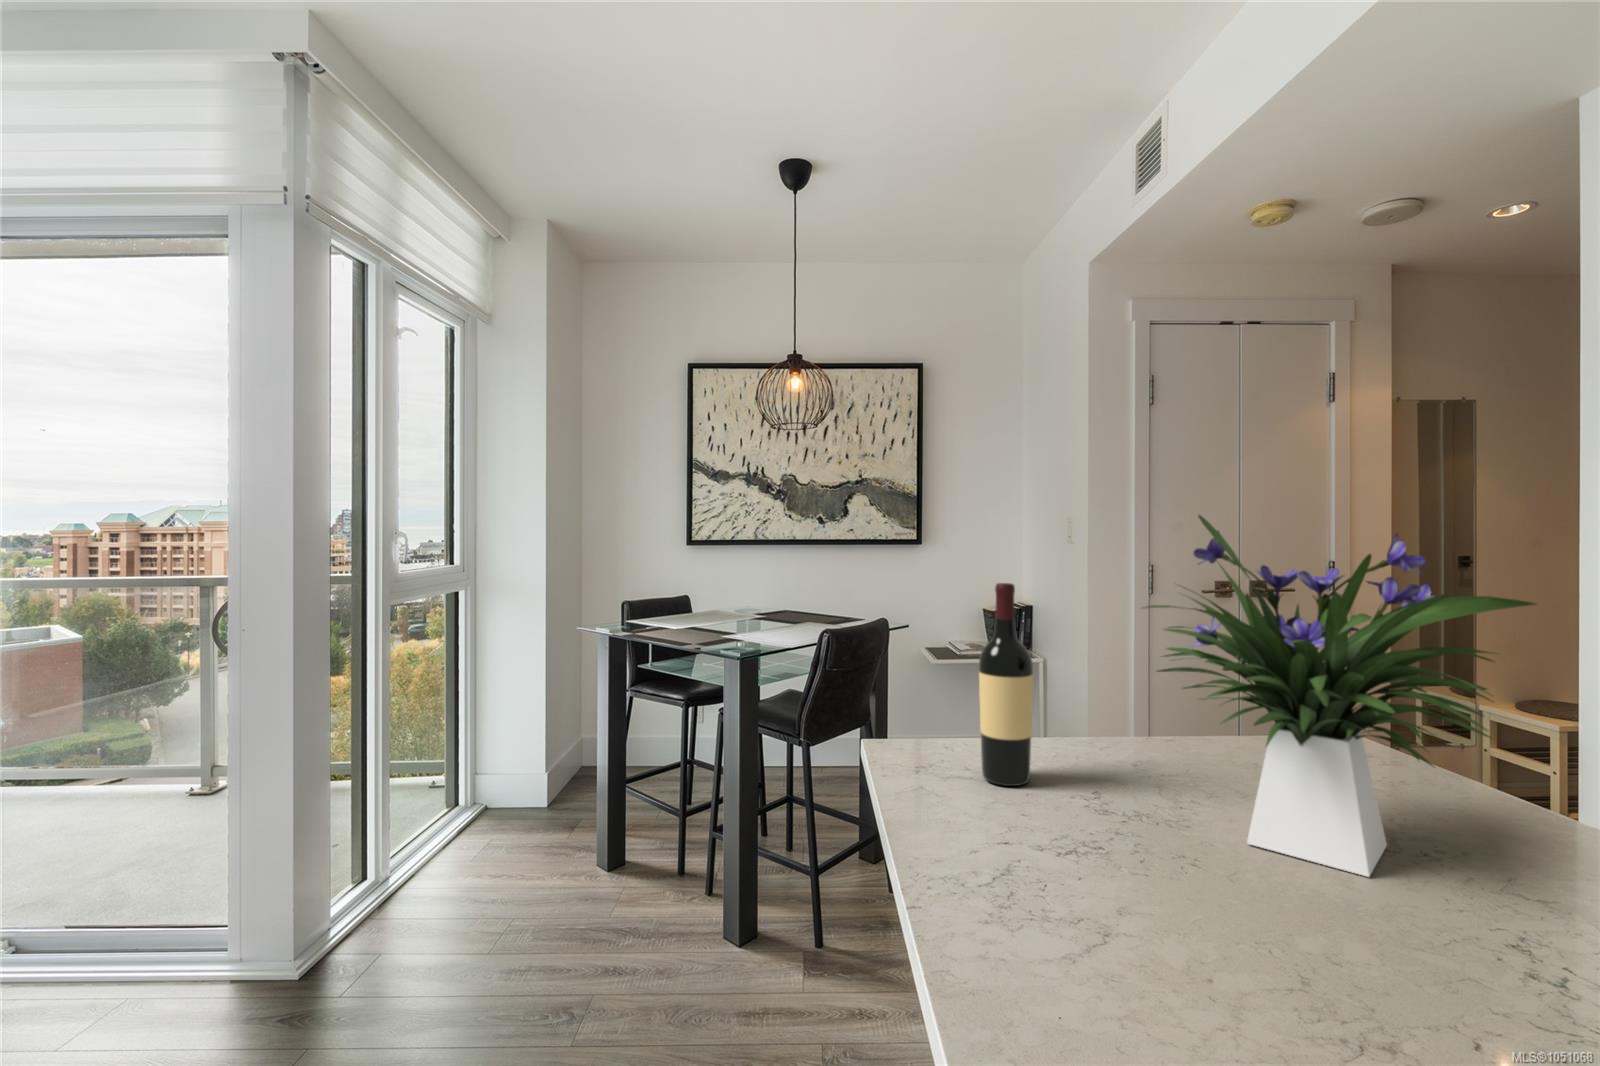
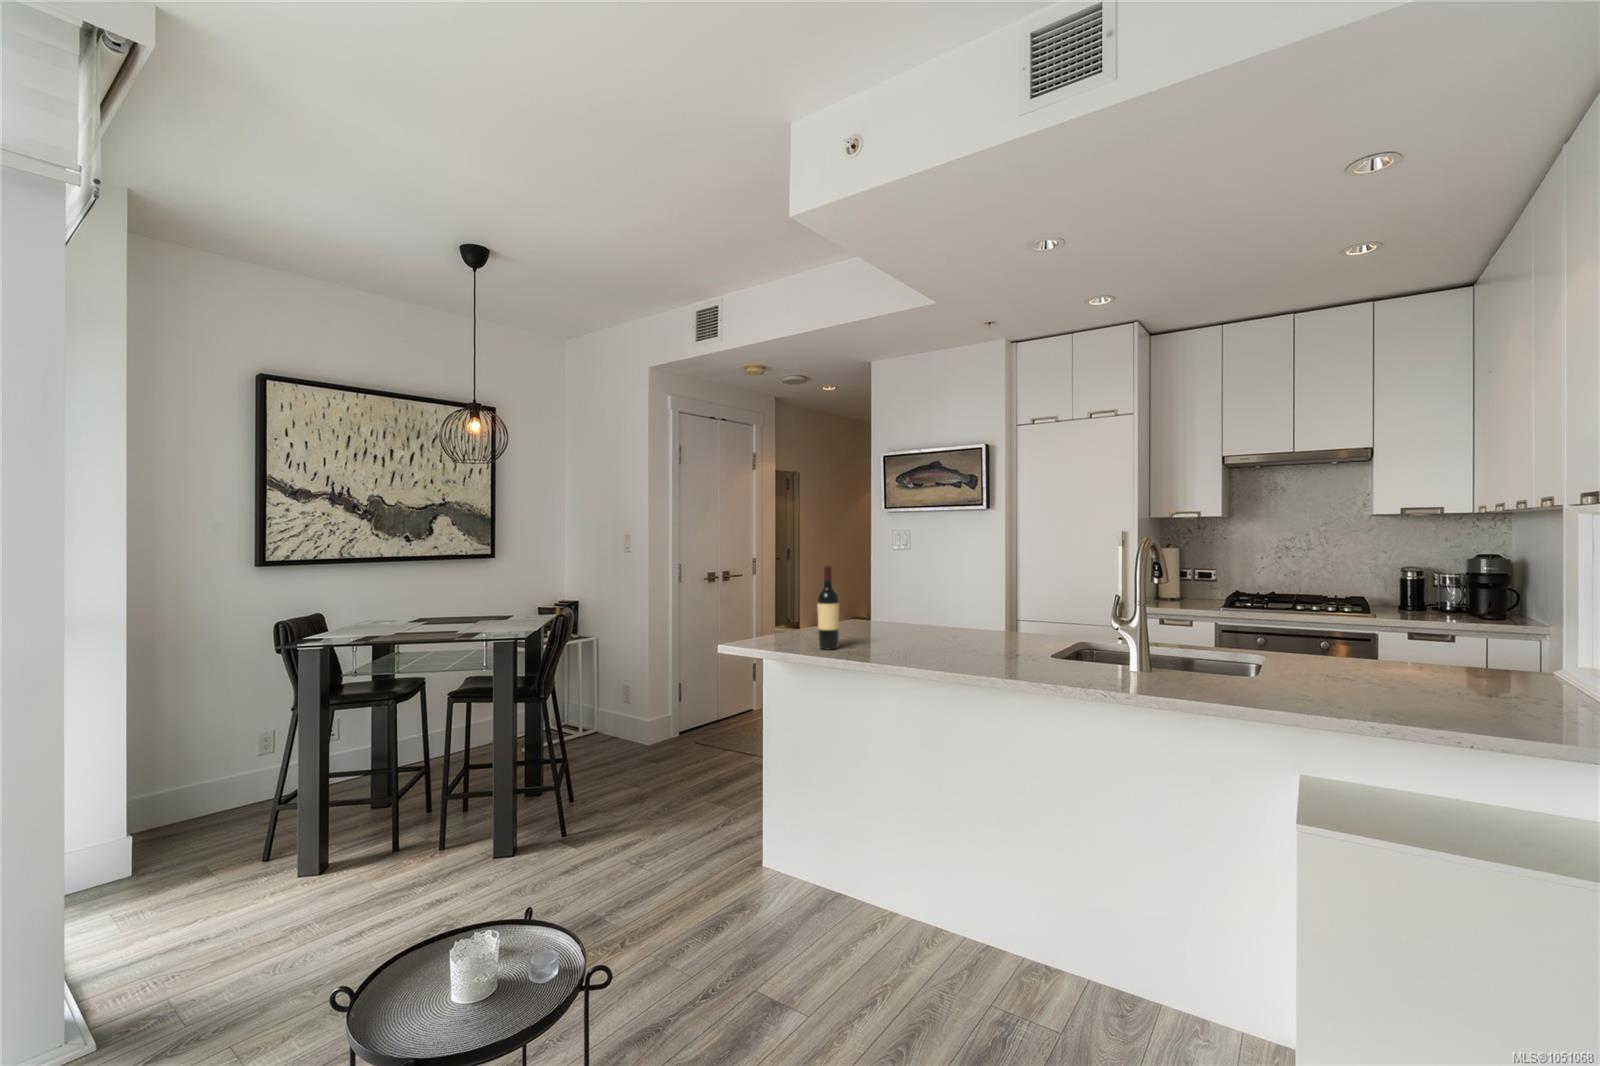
flower arrangement: present [1143,515,1535,877] -> none [873,537,972,645]

